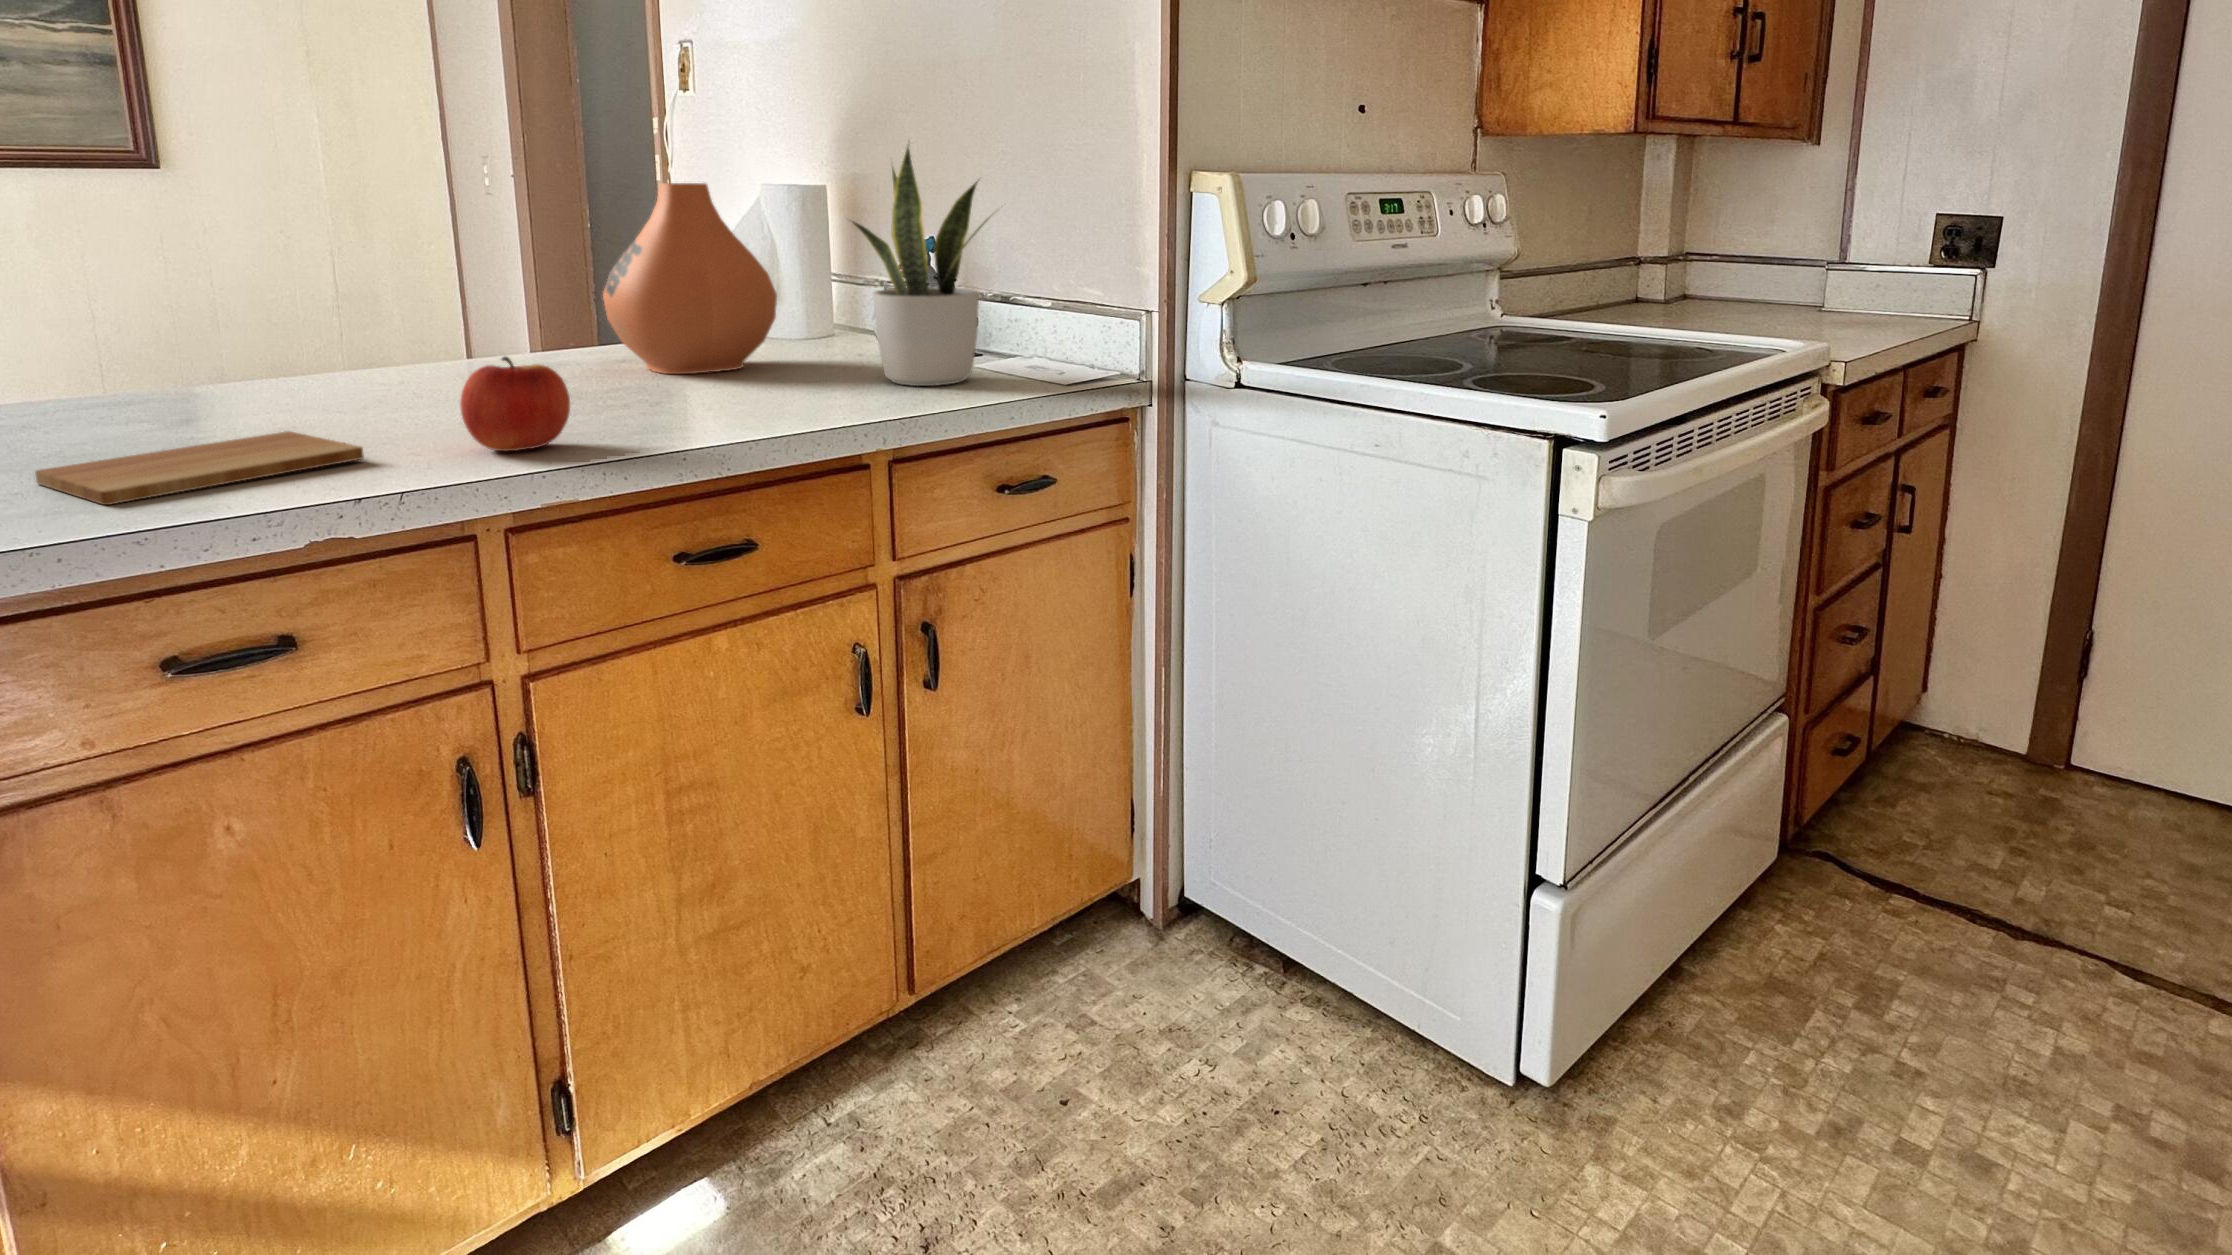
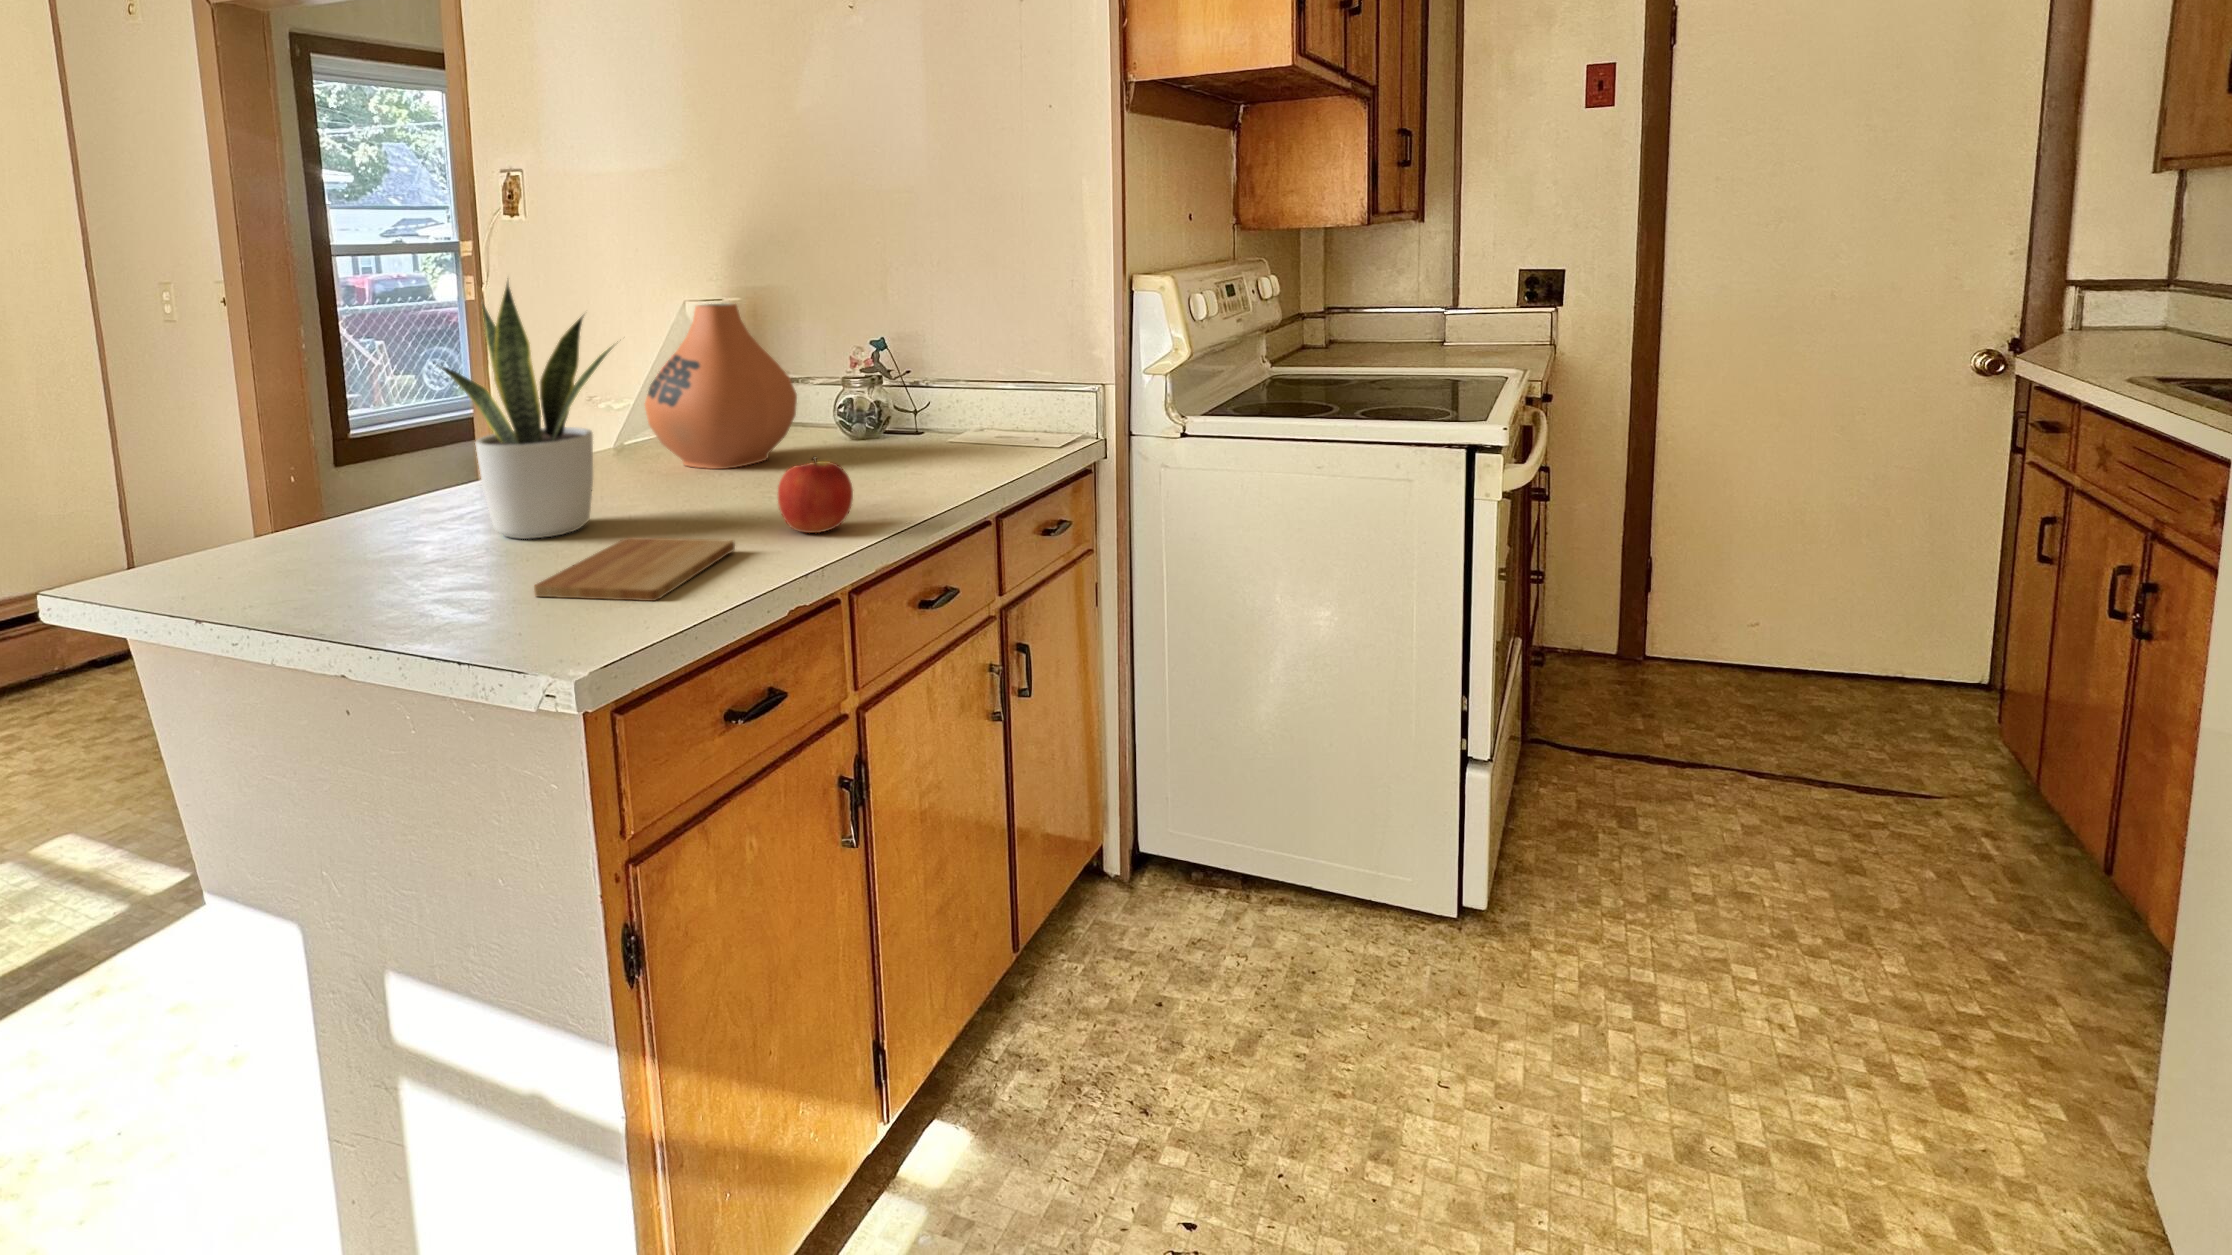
potted plant: present [853,146,998,386] -> present [441,282,614,539]

